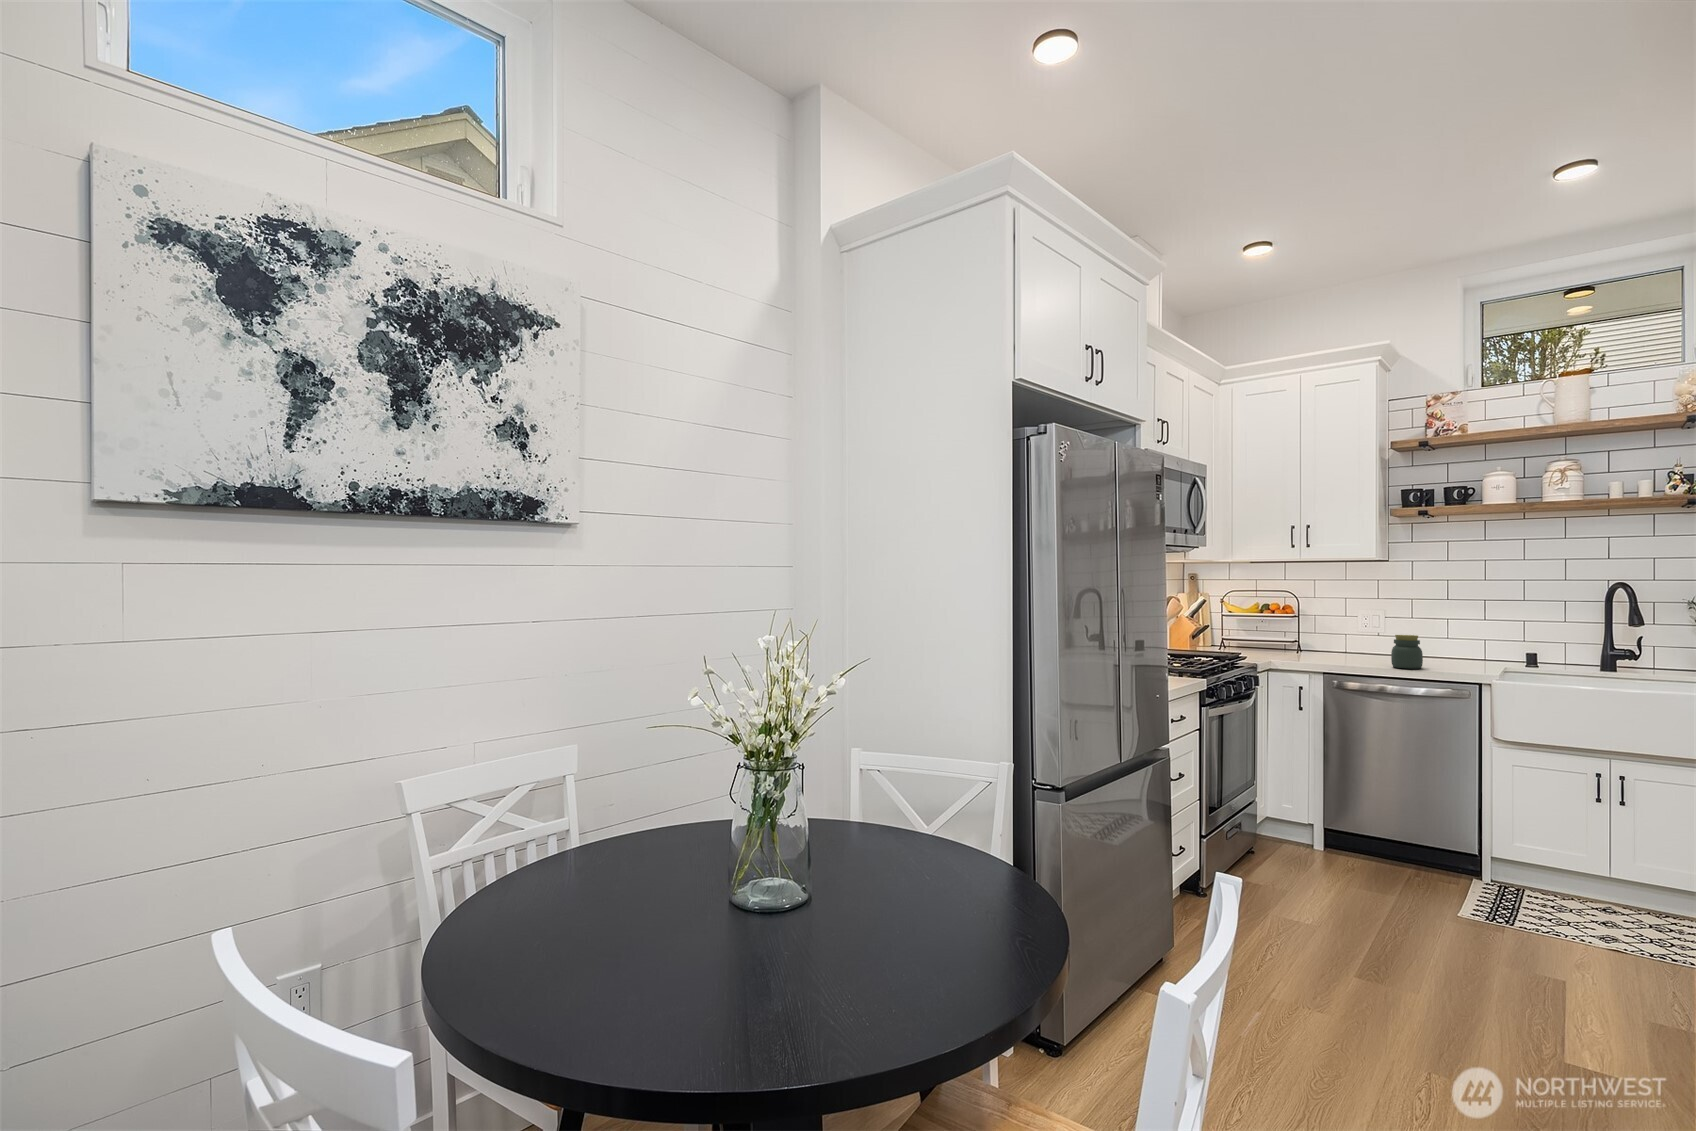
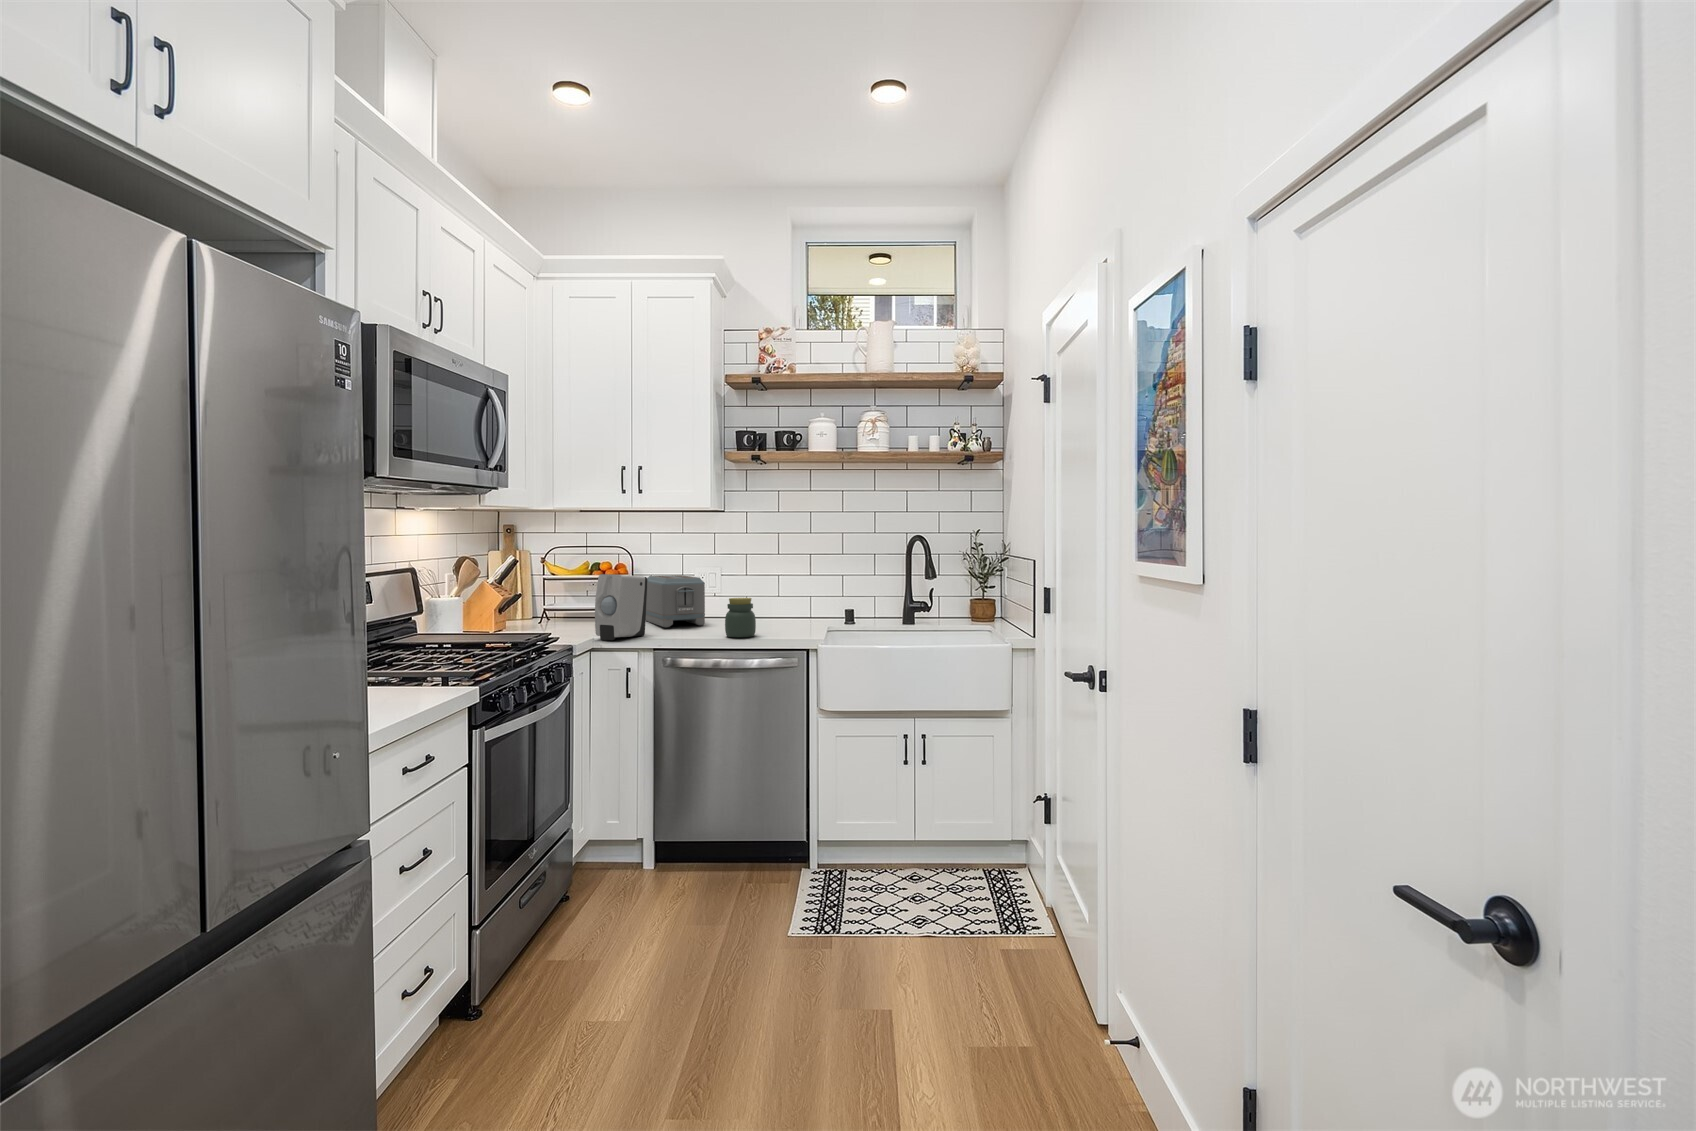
soap dispenser: none [1272,611,1317,663] -> present [595,574,648,640]
toaster: none [1311,614,1370,657] -> present [646,575,705,627]

